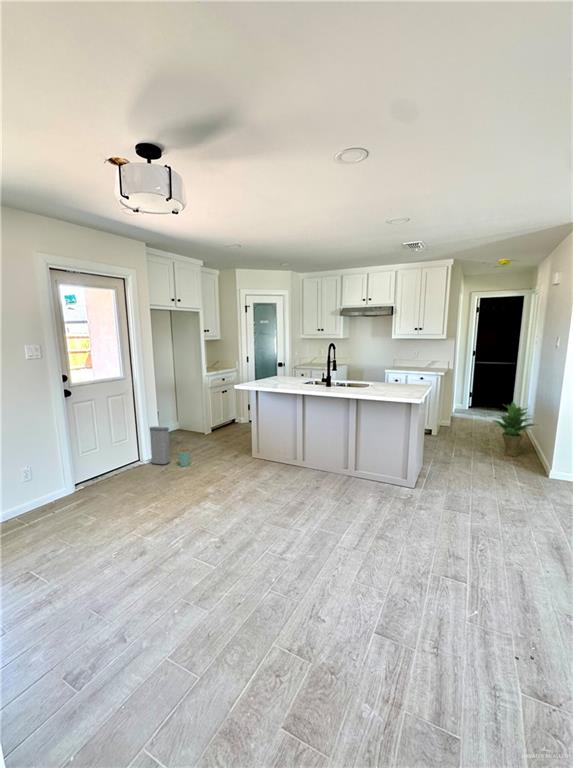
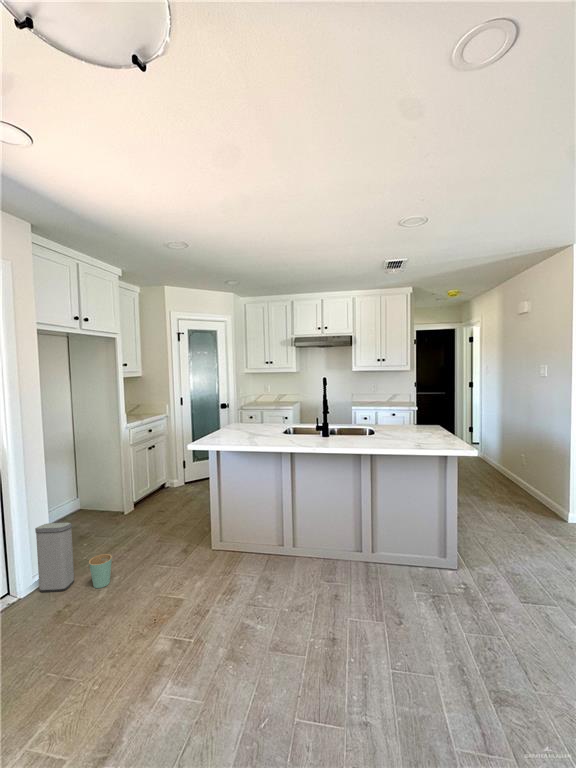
potted plant: present [493,402,535,456] -> none [485,440,537,502]

